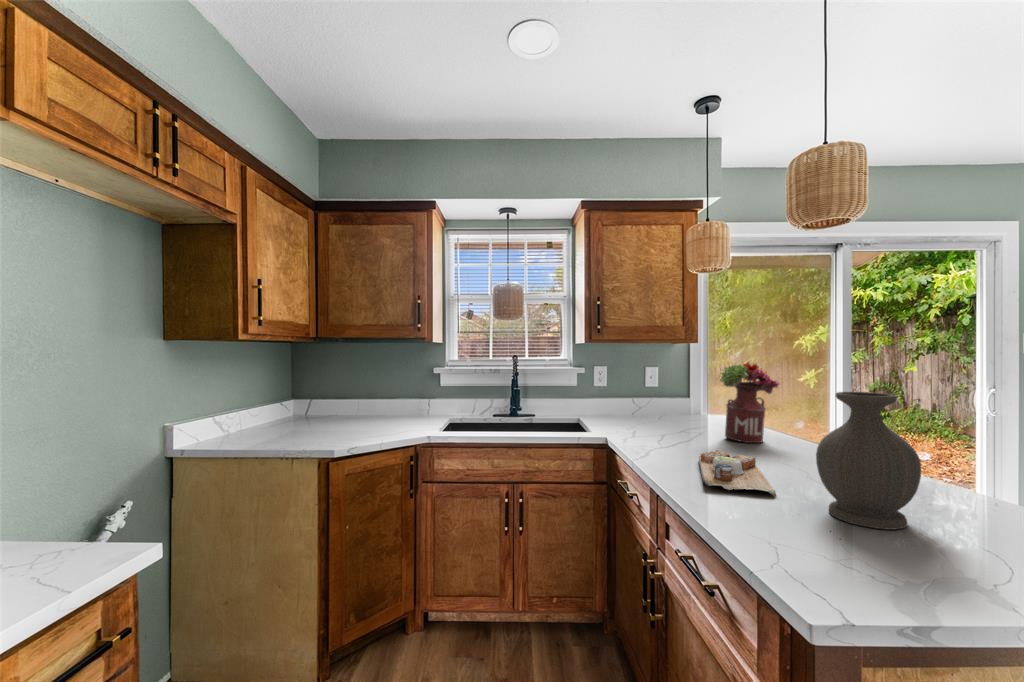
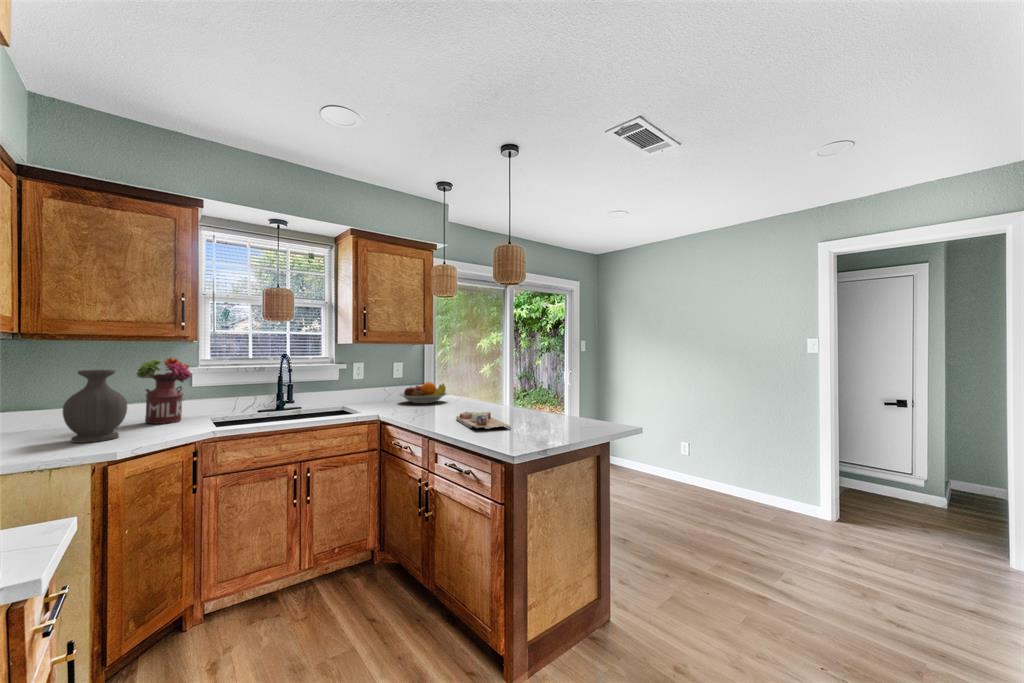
flower arrangement: present [720,362,779,443] -> present [136,357,191,424]
vase: present [816,392,921,529] -> present [62,370,127,443]
fruit bowl: none [652,397,720,426] -> present [400,382,447,403]

